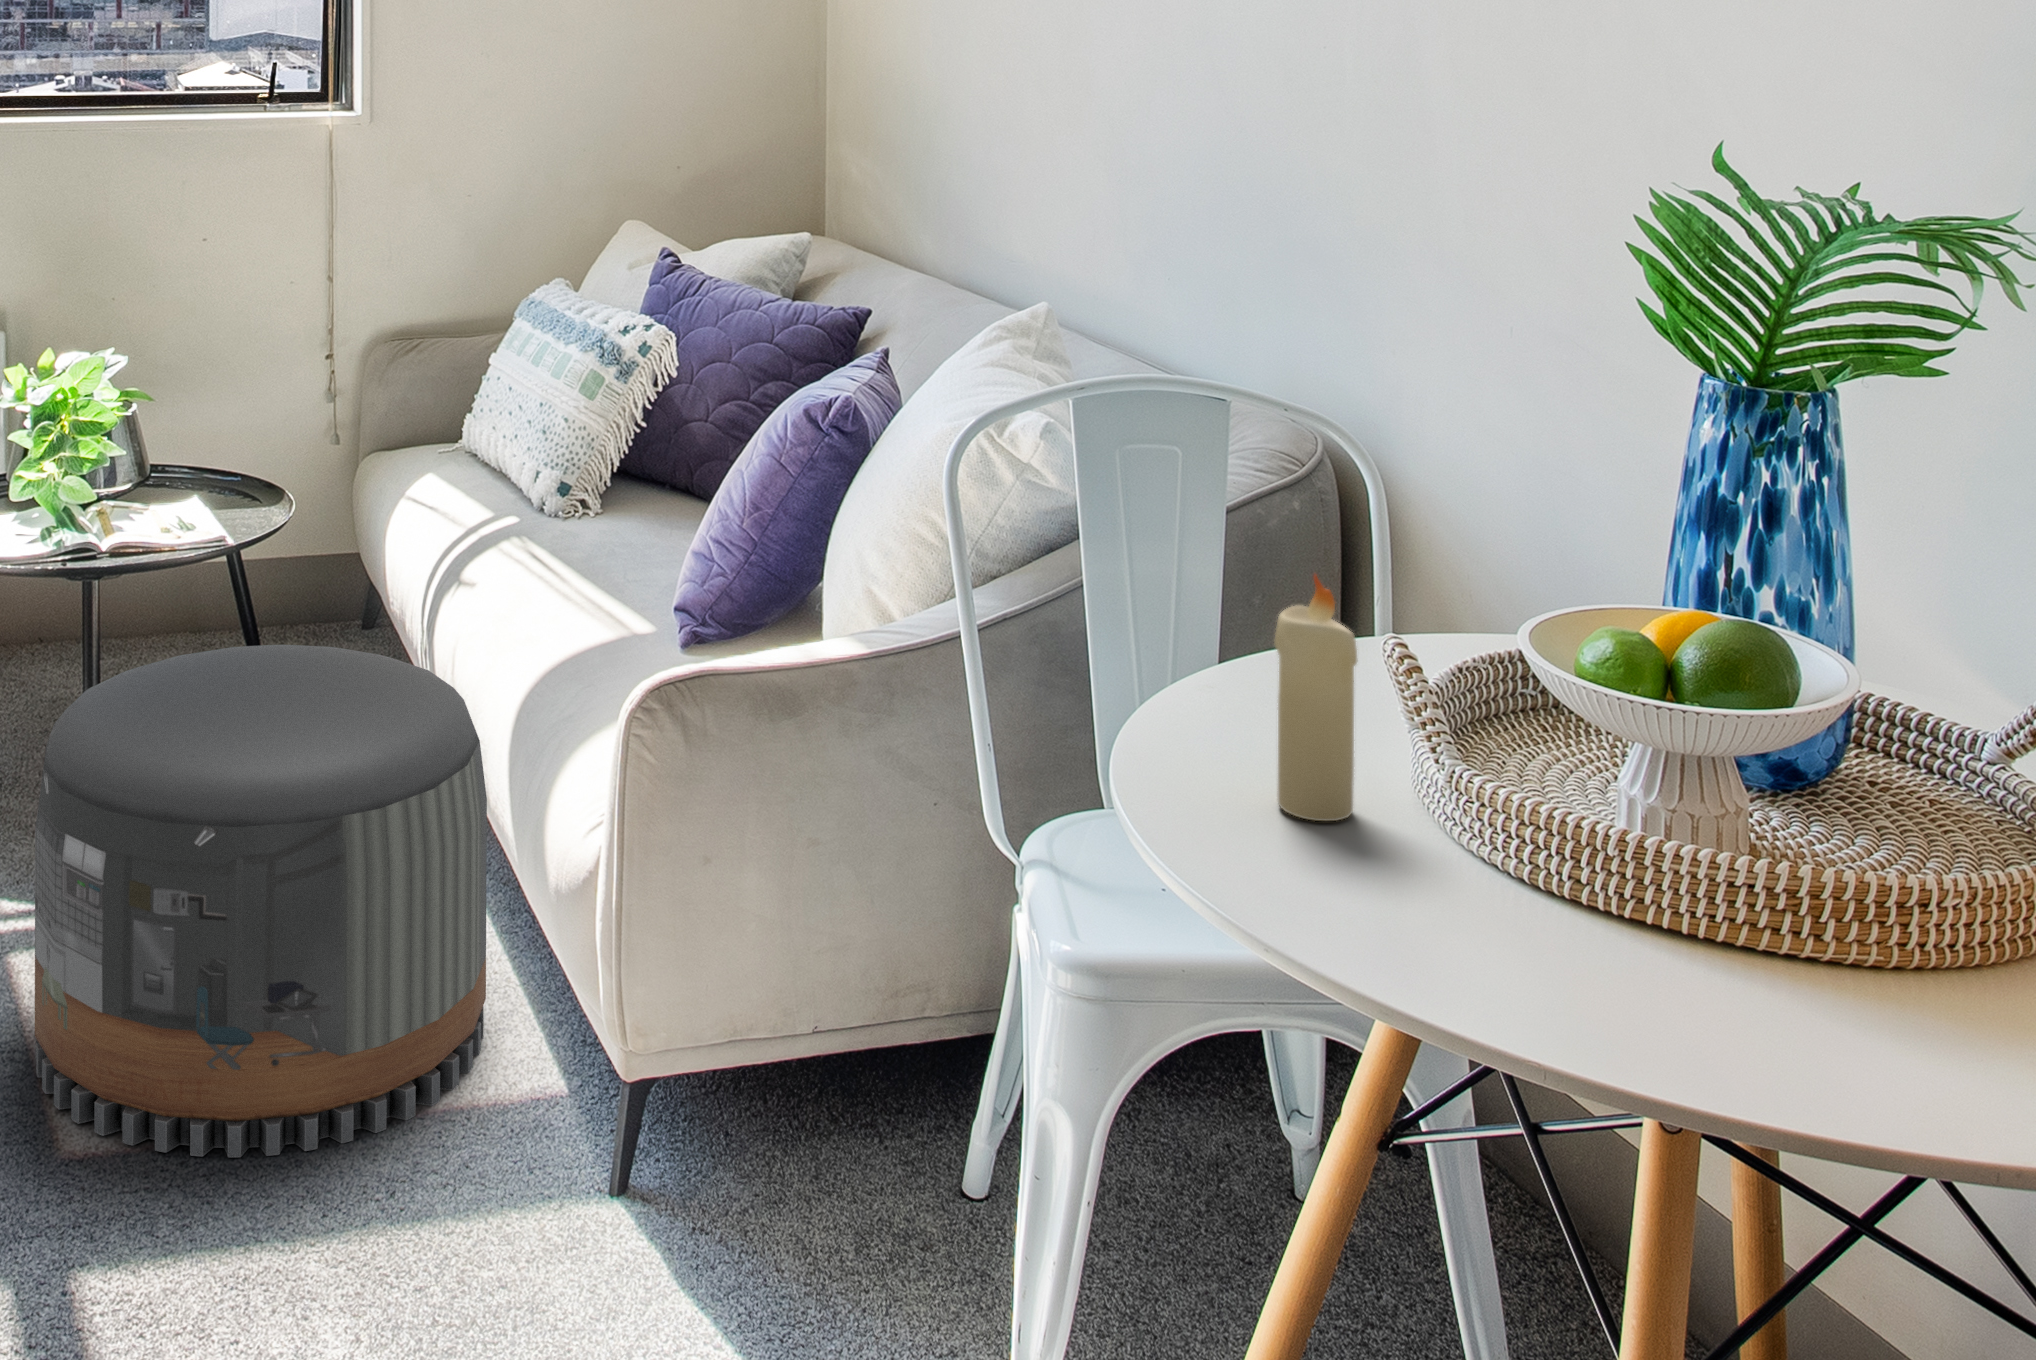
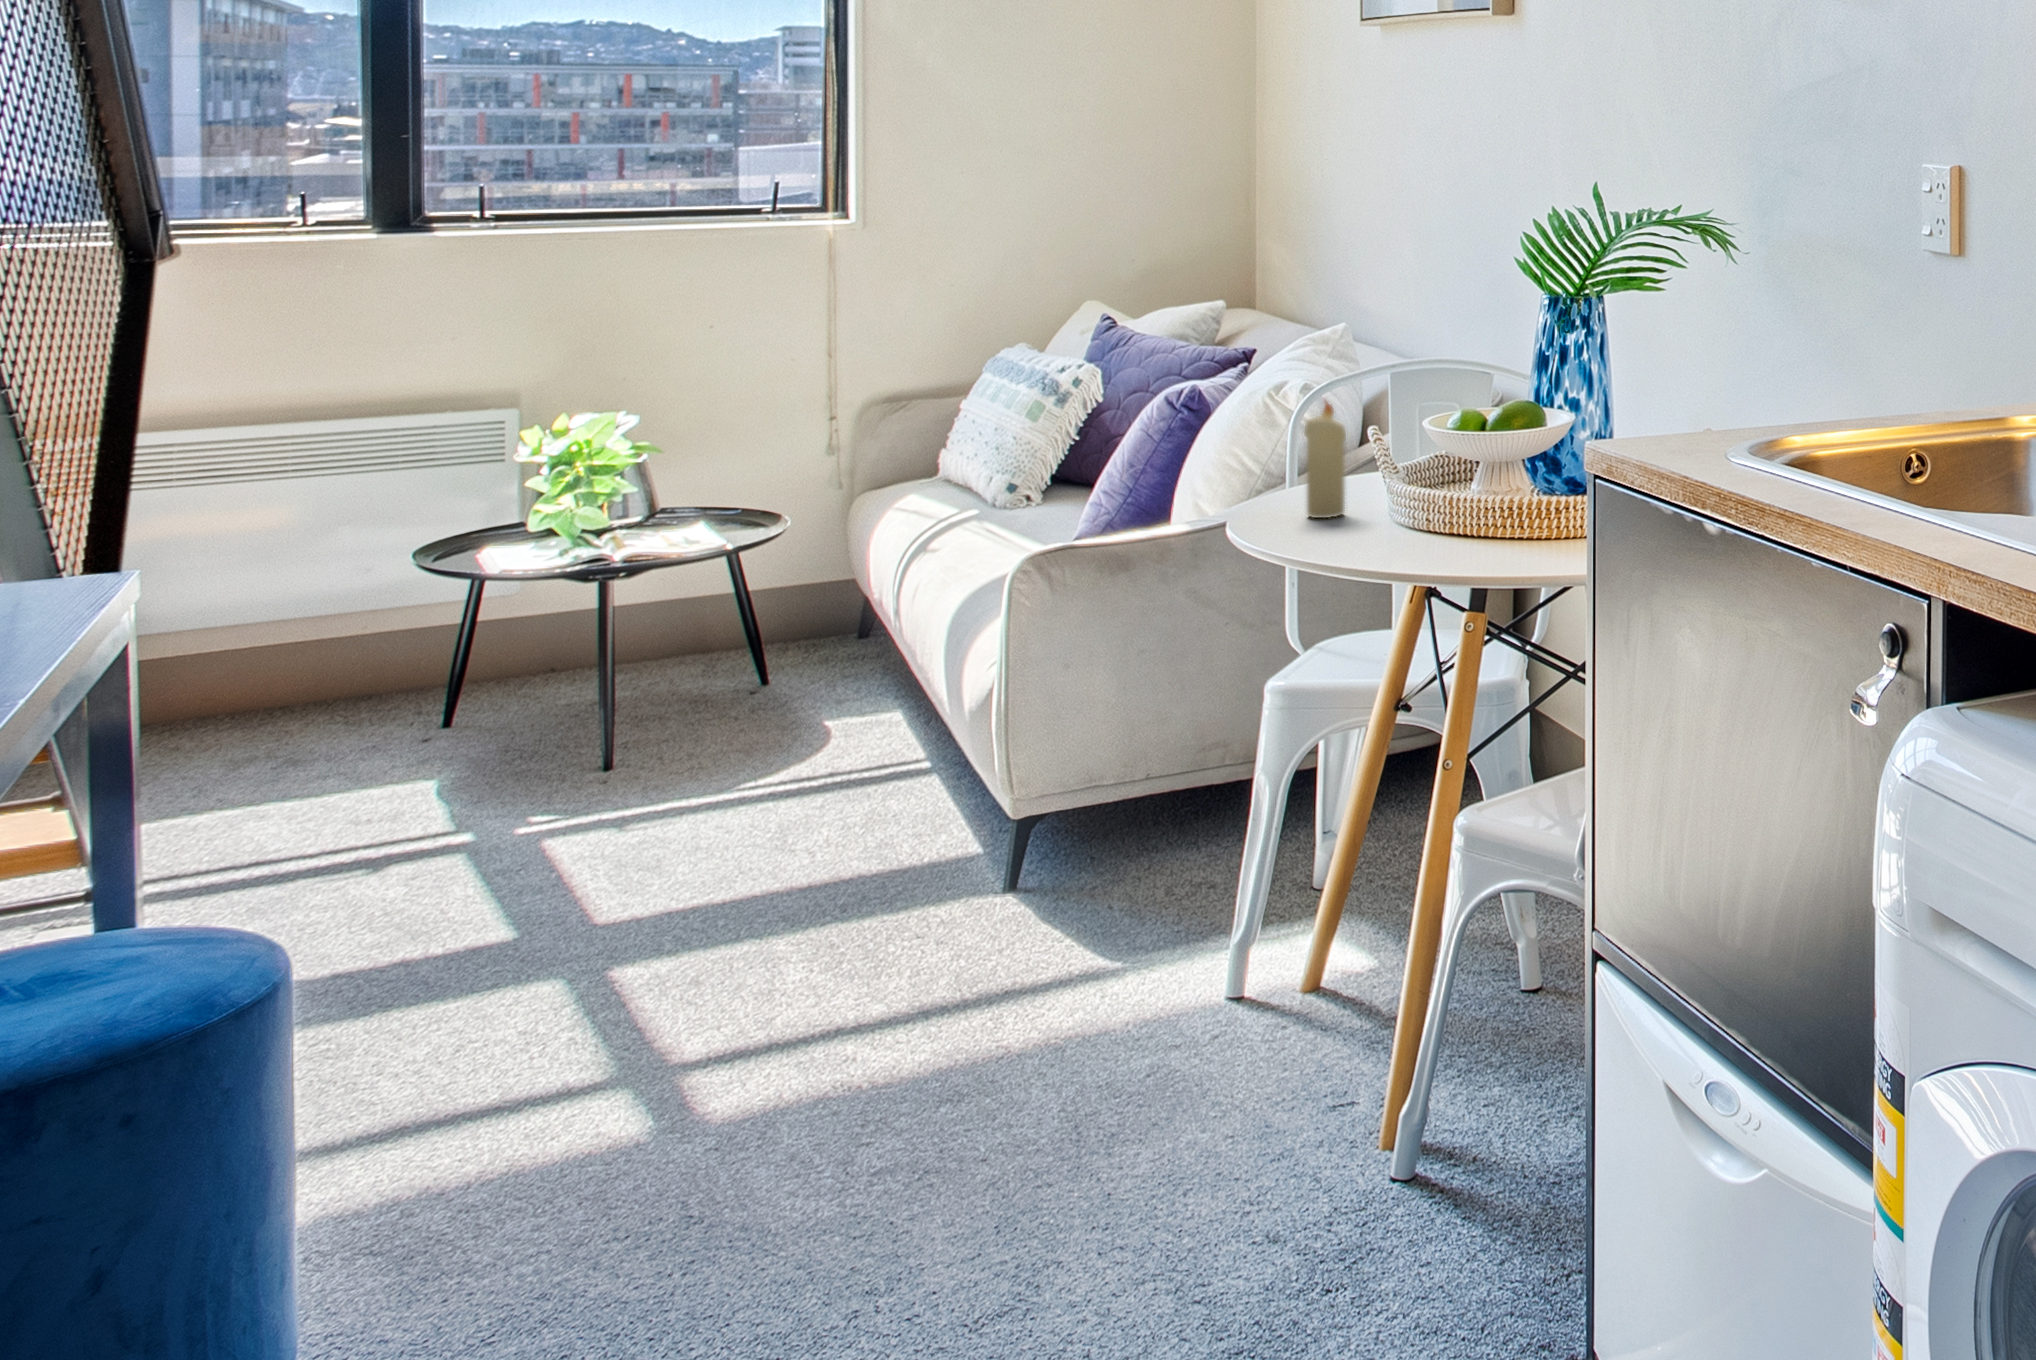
pouf: present [35,644,487,1157] -> none [566,590,925,914]

